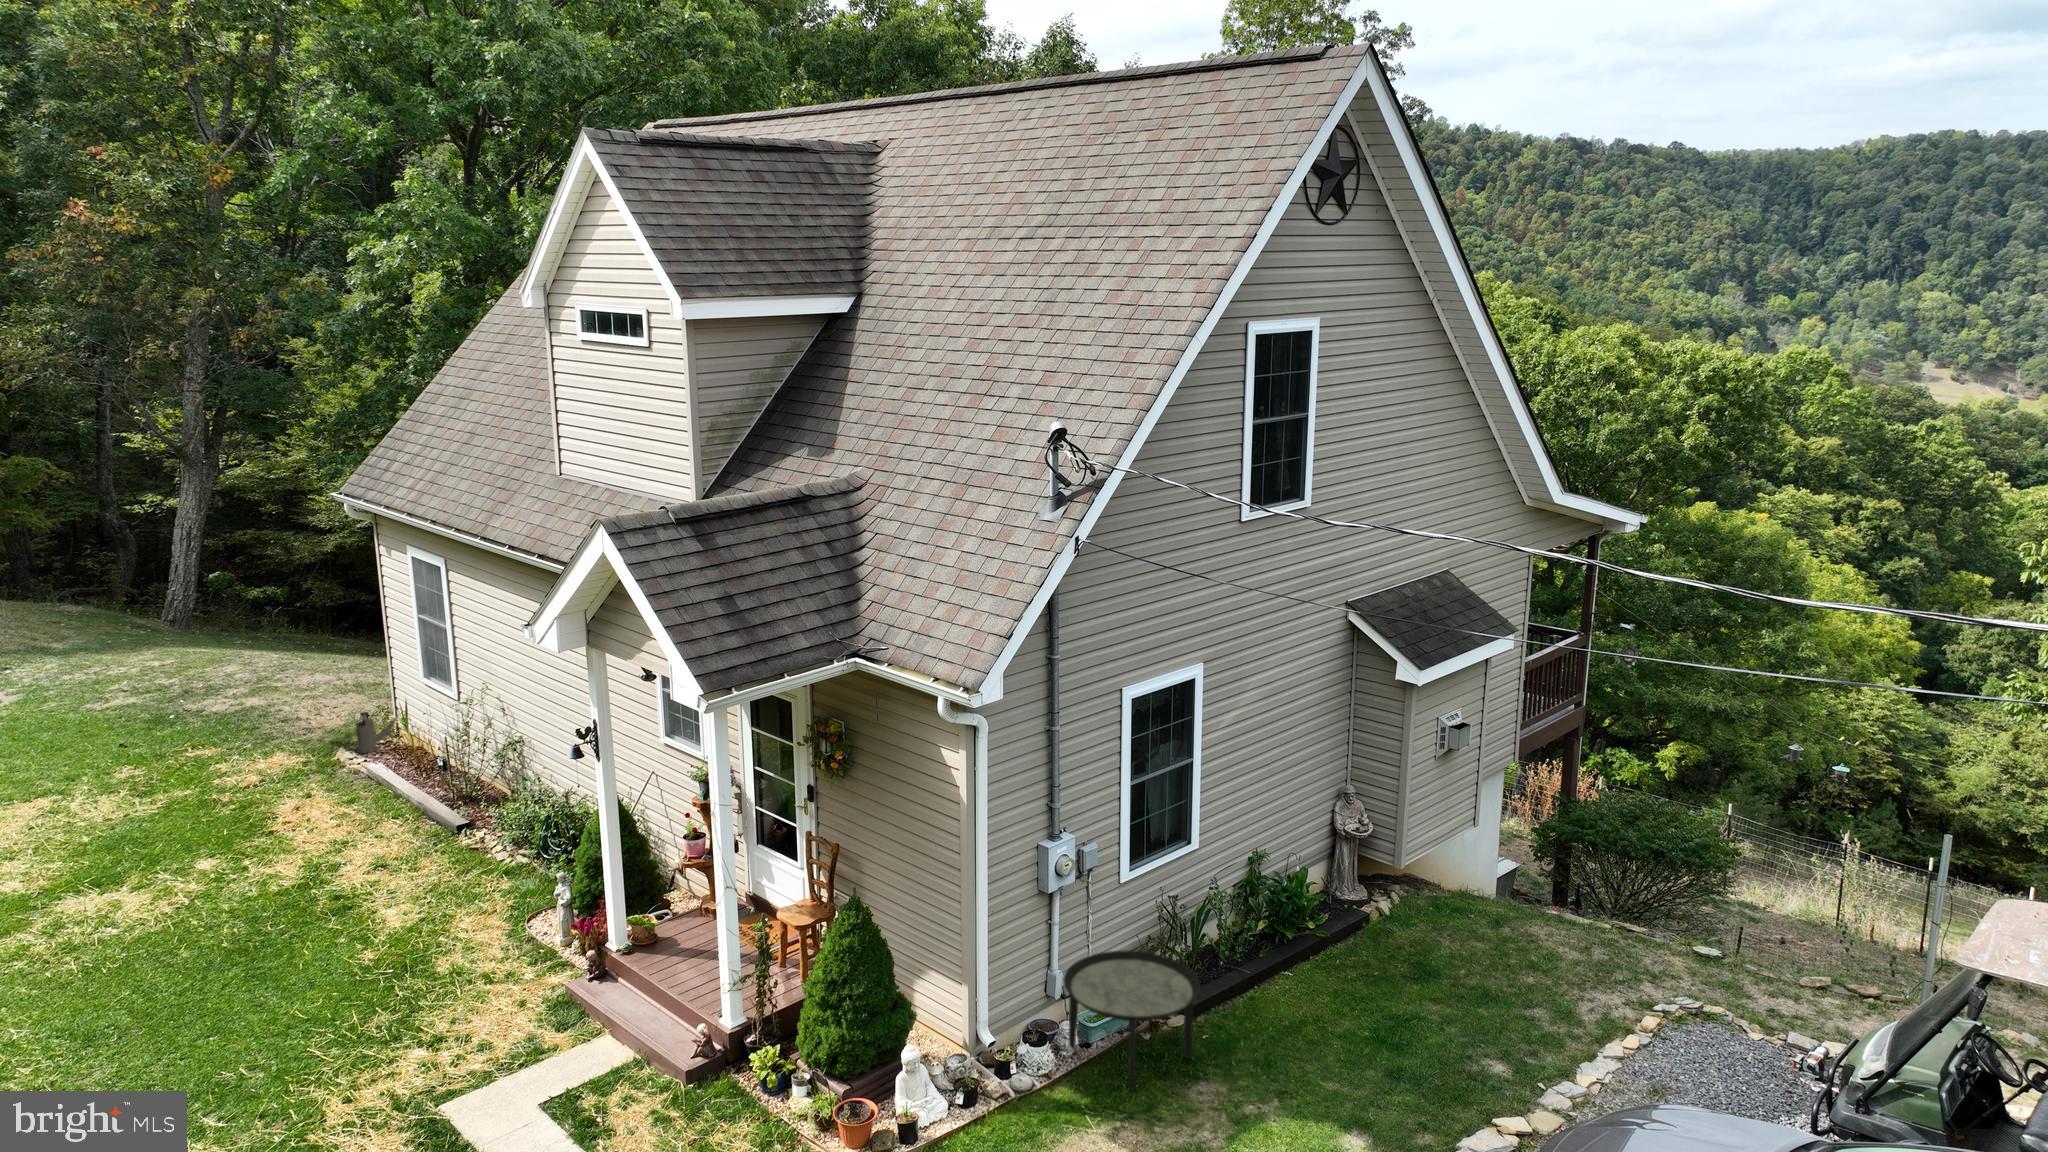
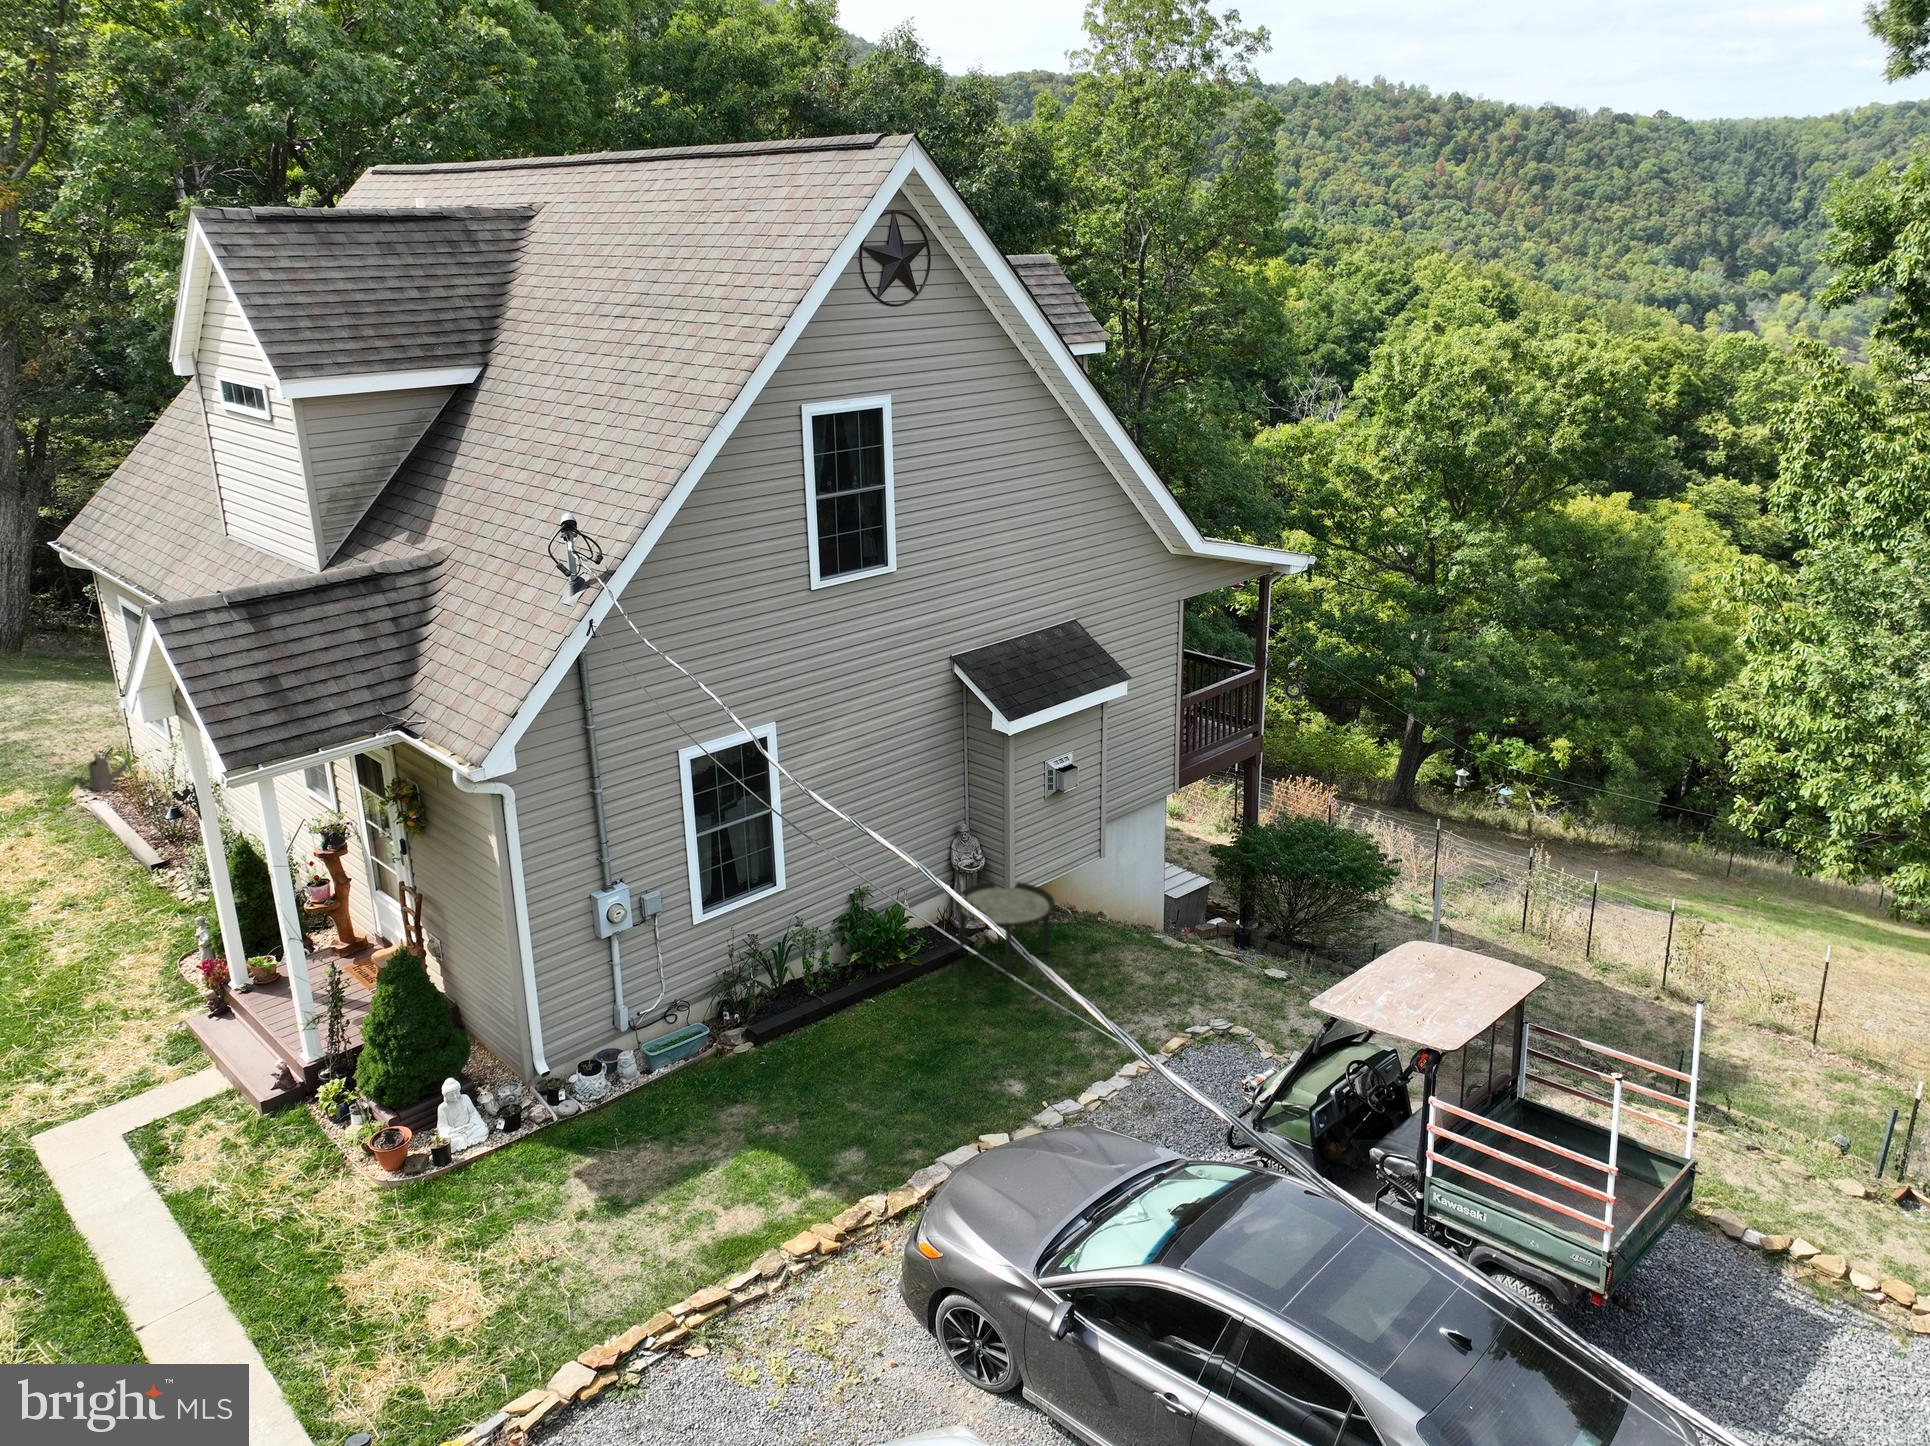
round table: present [1064,951,1201,1089] -> present [957,882,1055,975]

